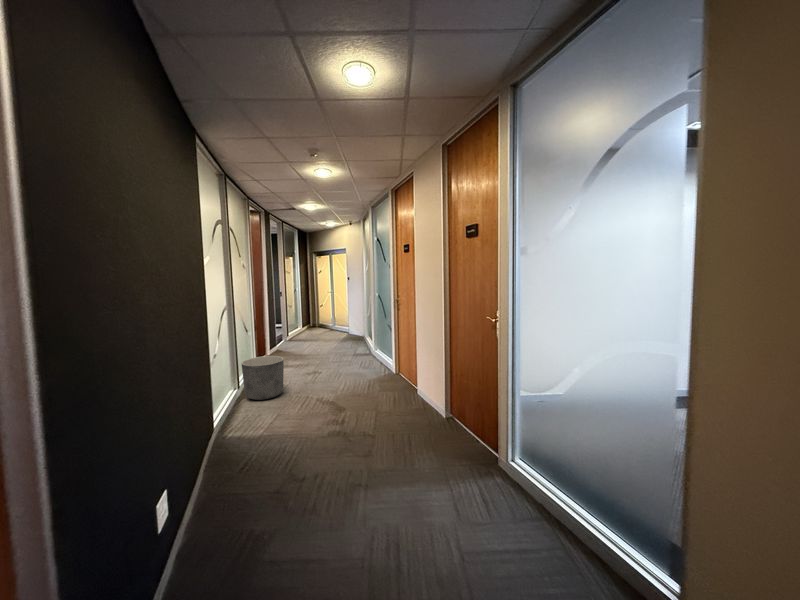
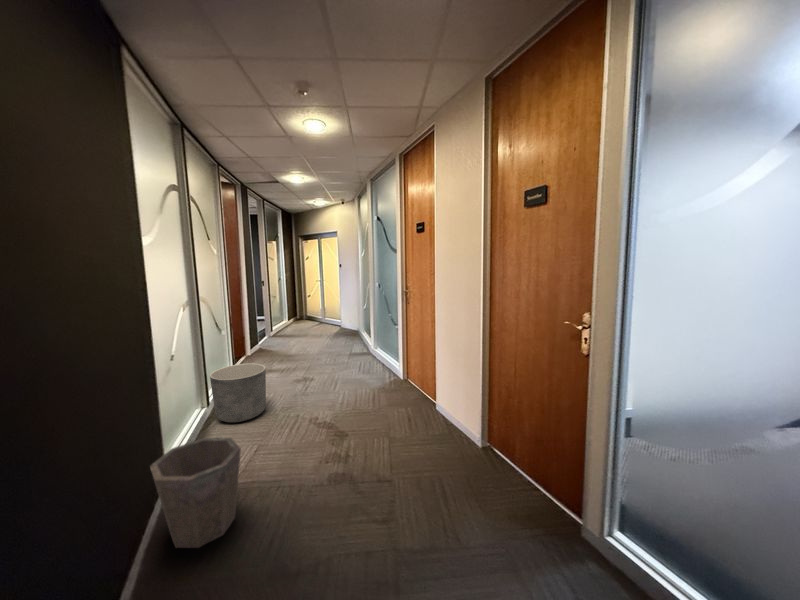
waste bin: none [210,398,268,465] -> present [150,438,241,548]

